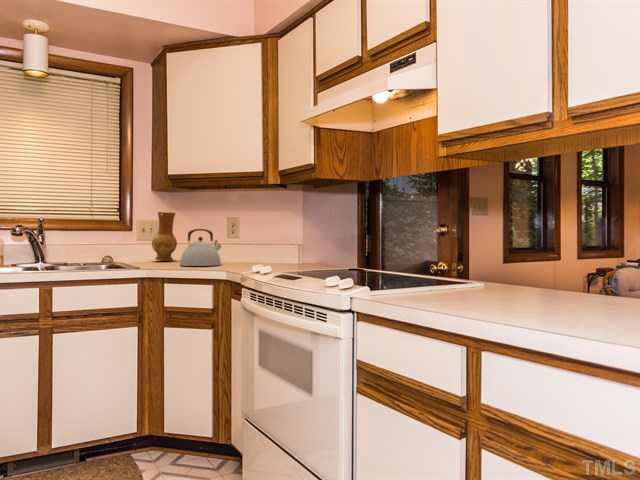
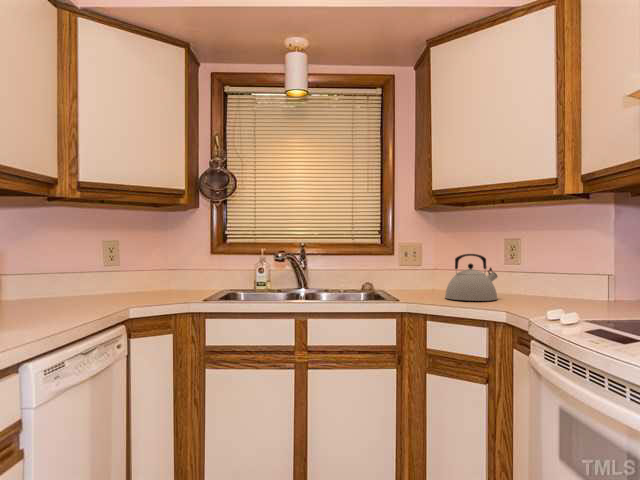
ceramic jug: present [152,212,177,261] -> none [414,233,442,290]

